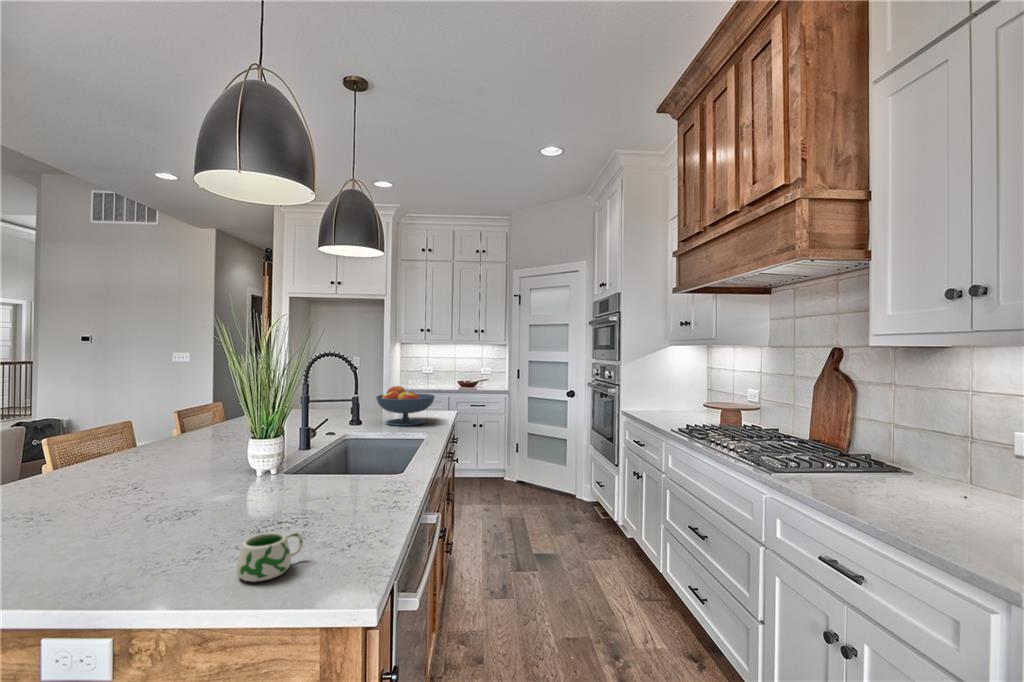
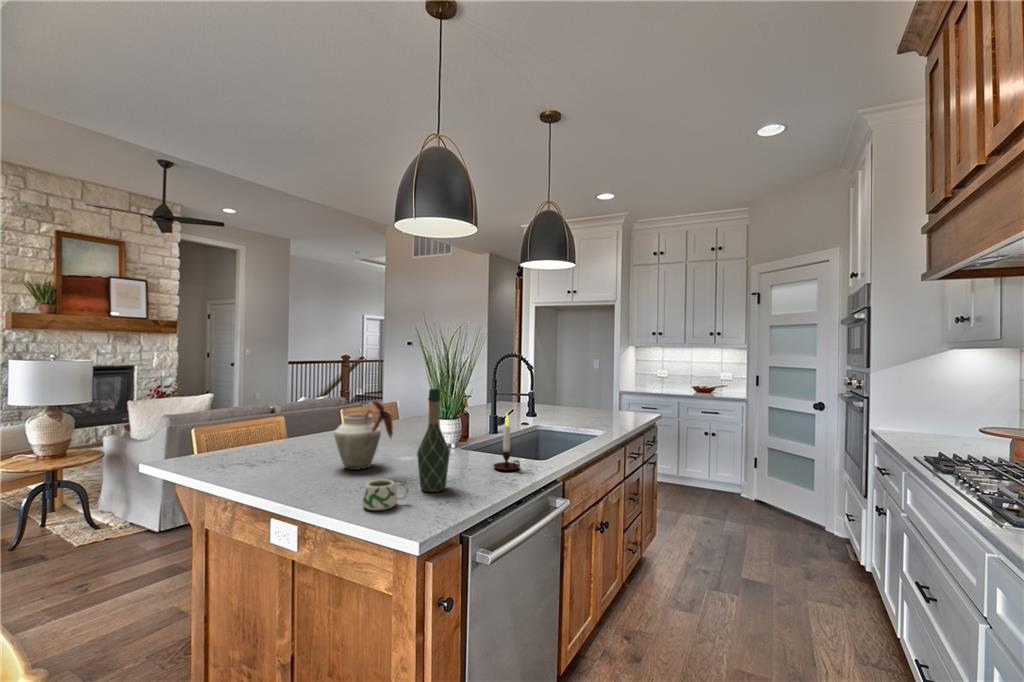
fruit bowl: present [376,386,435,426] -> none [567,385,622,423]
wine bottle: none [292,399,338,537] -> present [417,389,450,492]
vase: none [114,421,232,531] -> present [334,401,393,470]
candle: none [359,421,398,492] -> present [493,413,520,470]

